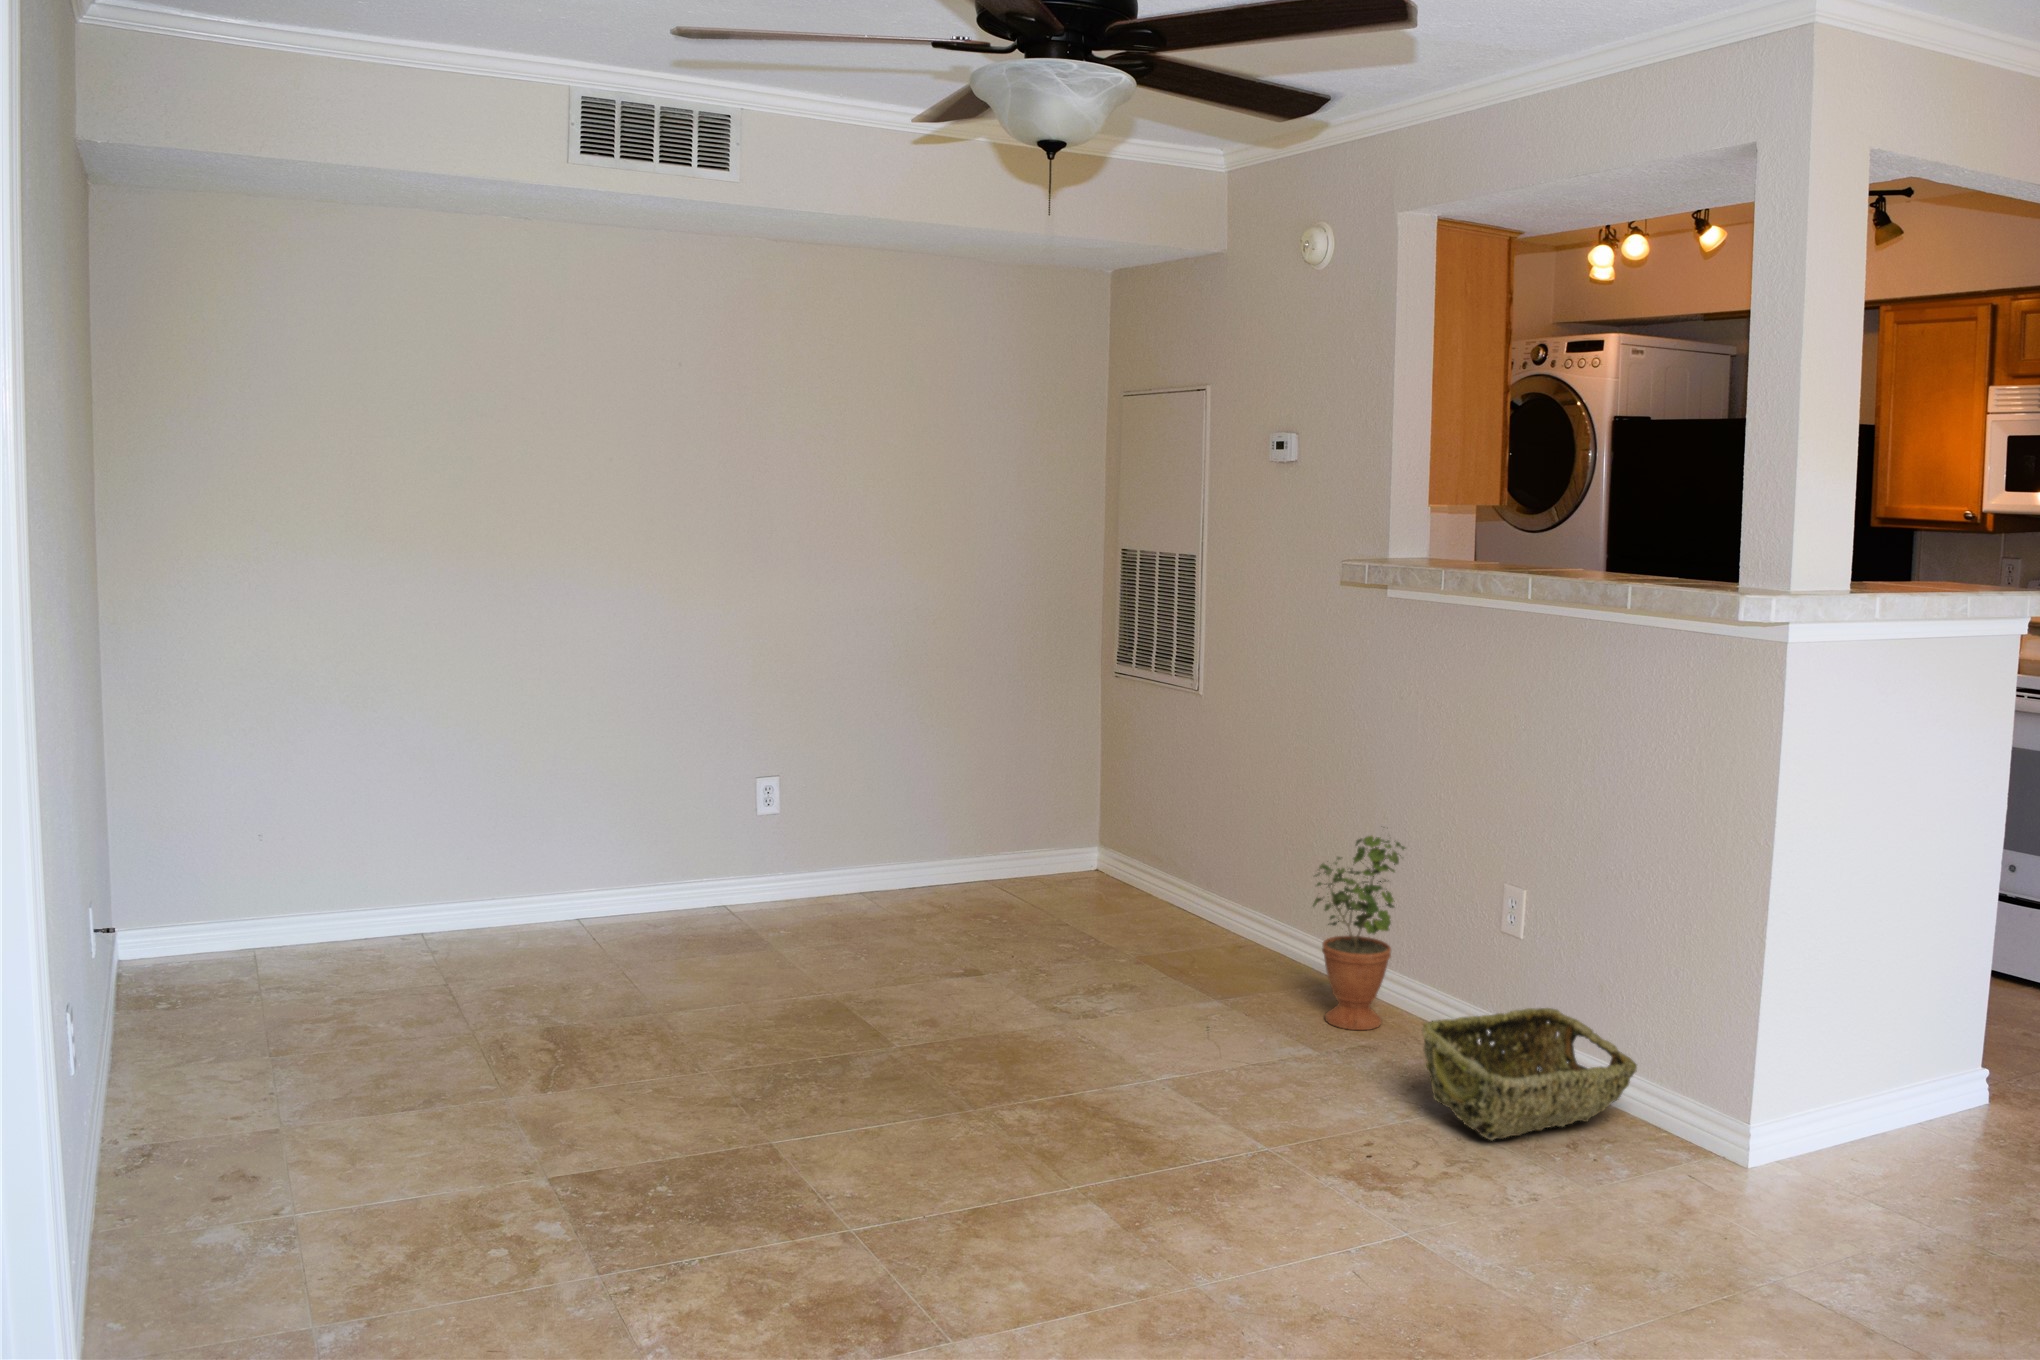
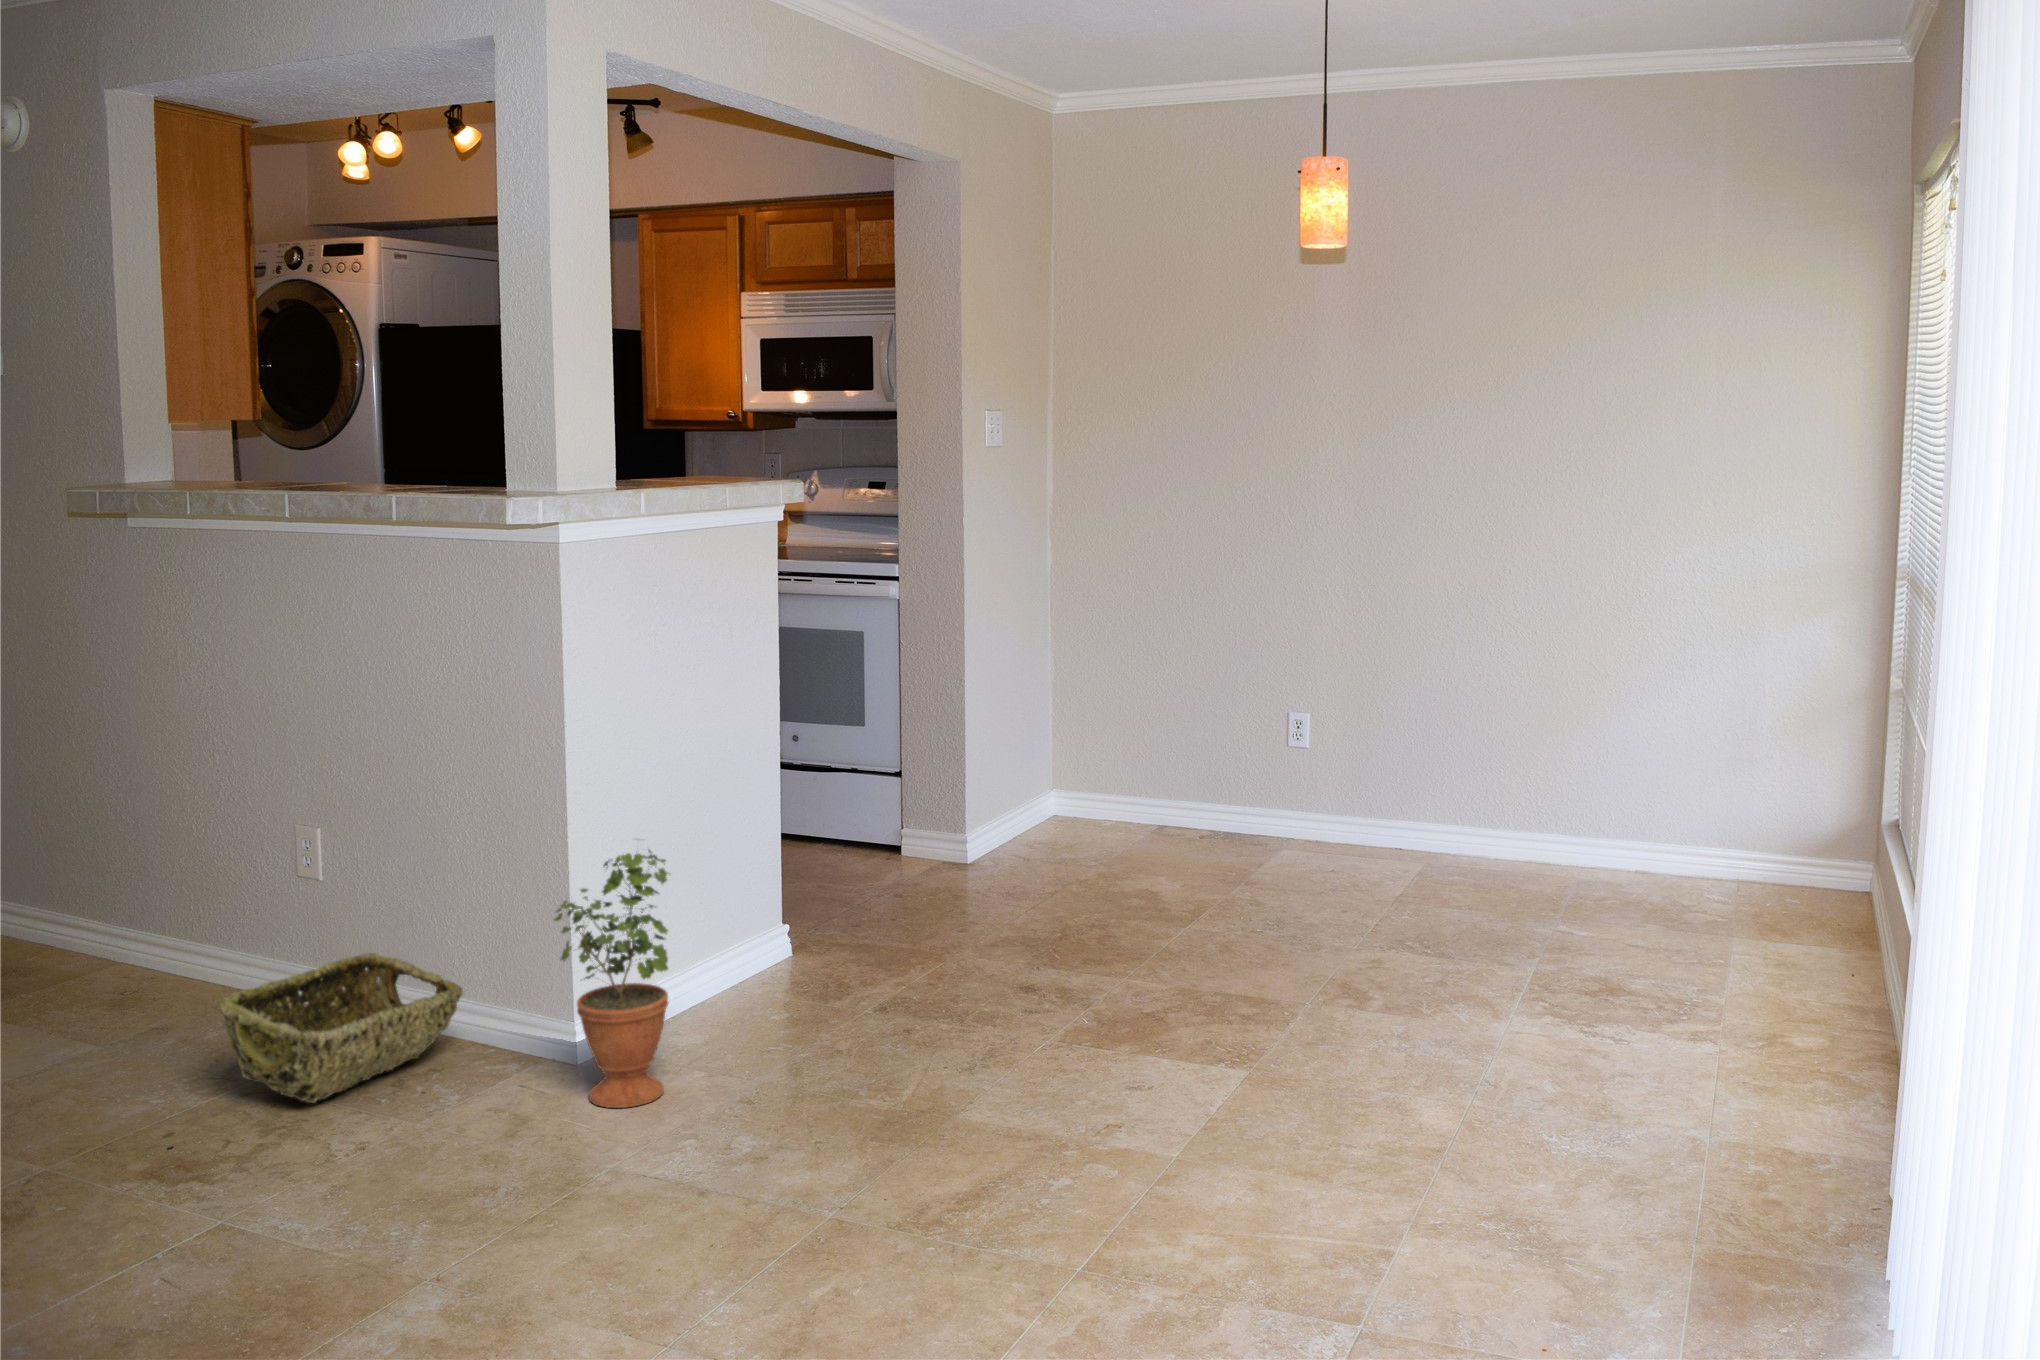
potted plant: present [1313,835,1405,1030] -> present [554,850,668,1108]

